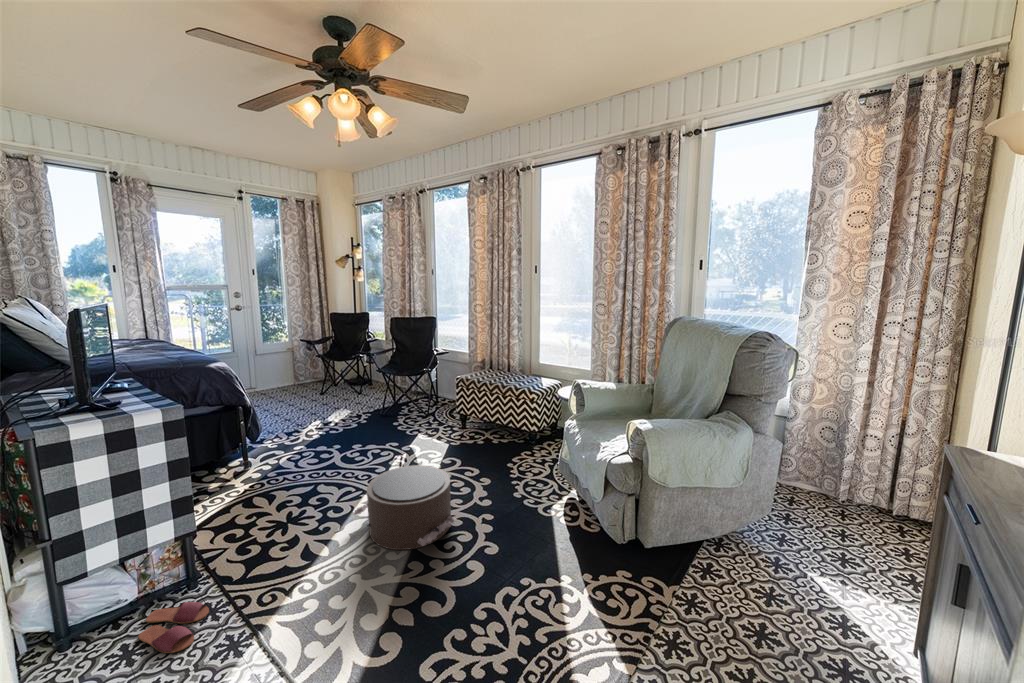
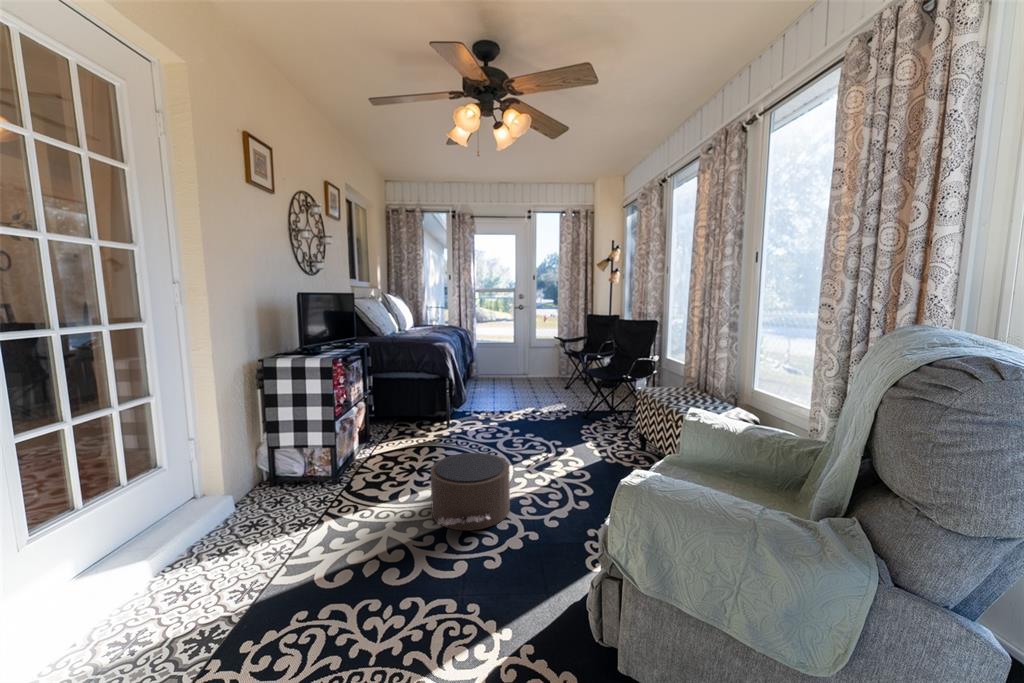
slippers: present [138,602,209,653] -> none [284,487,324,513]

